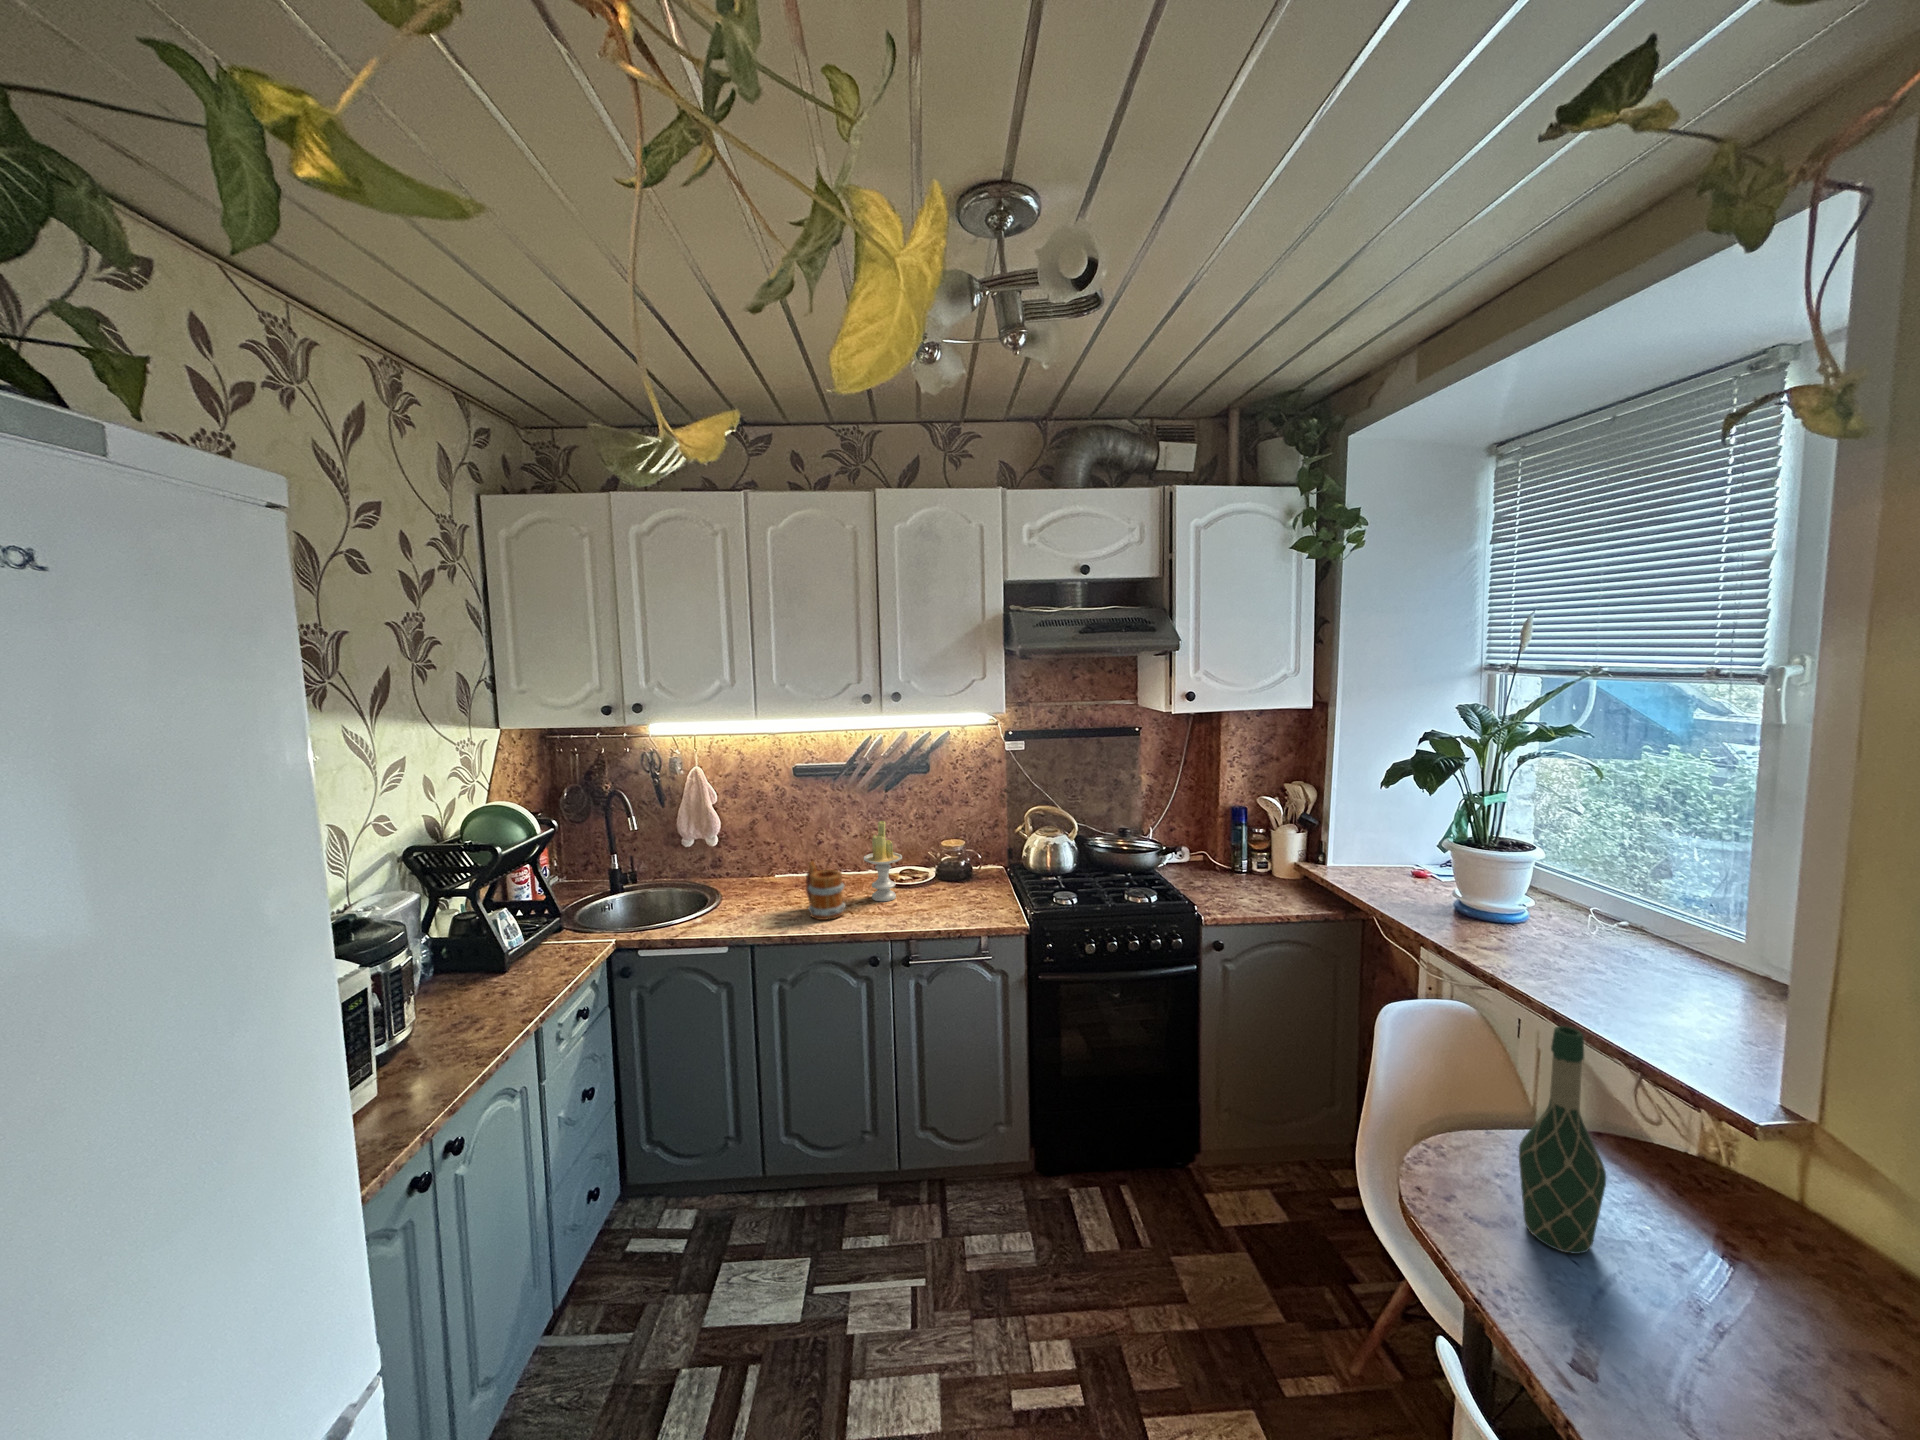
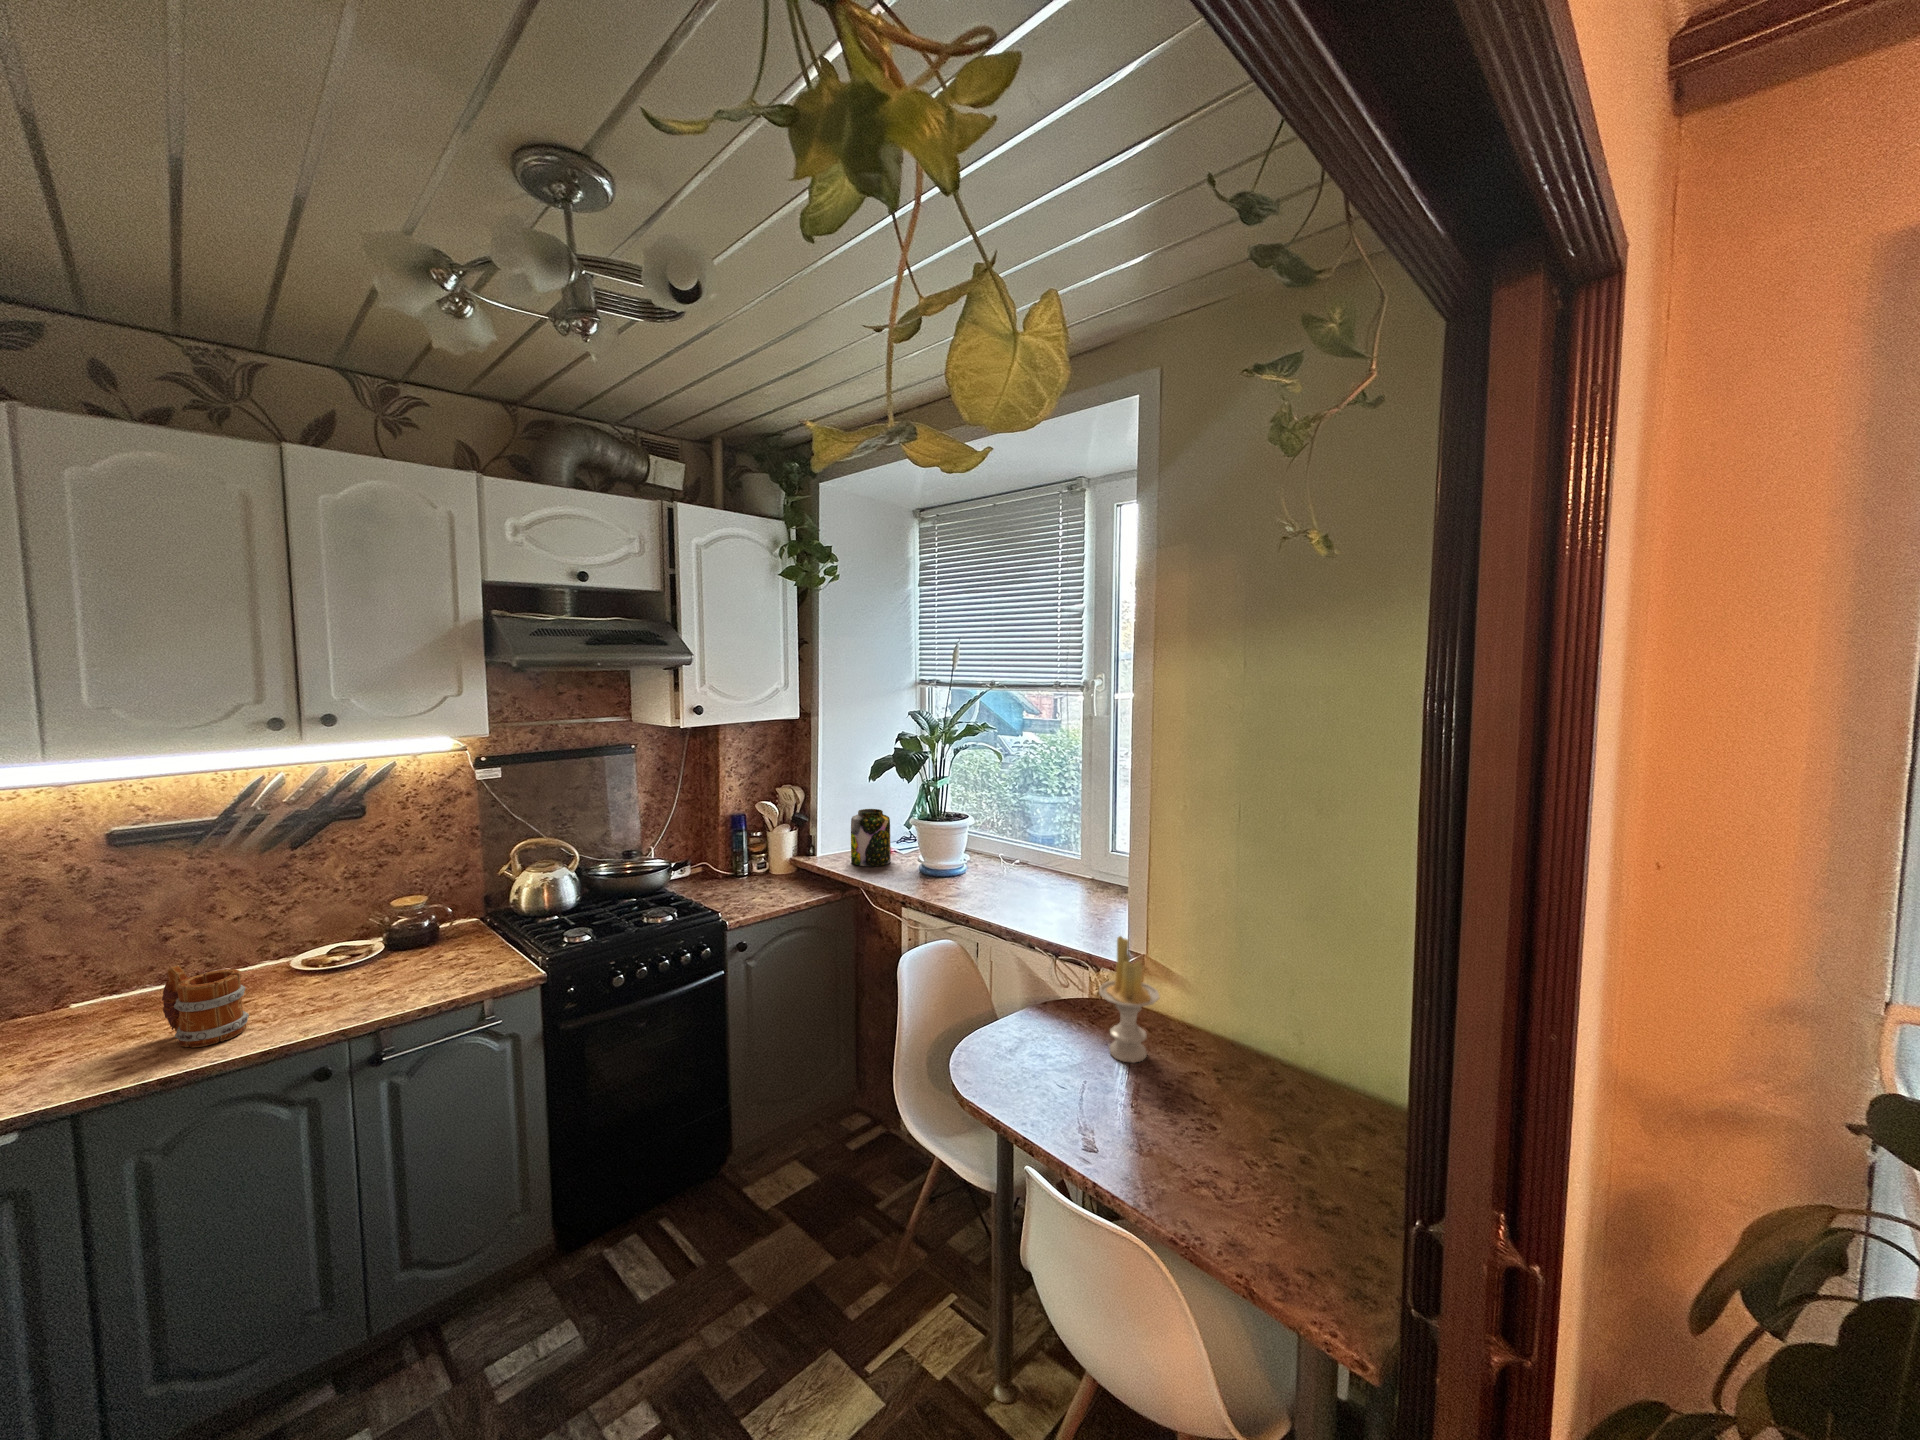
jar: none [1366,820,1421,892] -> present [851,809,891,866]
candle: present [864,821,902,901] -> present [1099,936,1160,1062]
wine bottle: present [1519,1026,1606,1254] -> none [1024,928,1072,1084]

